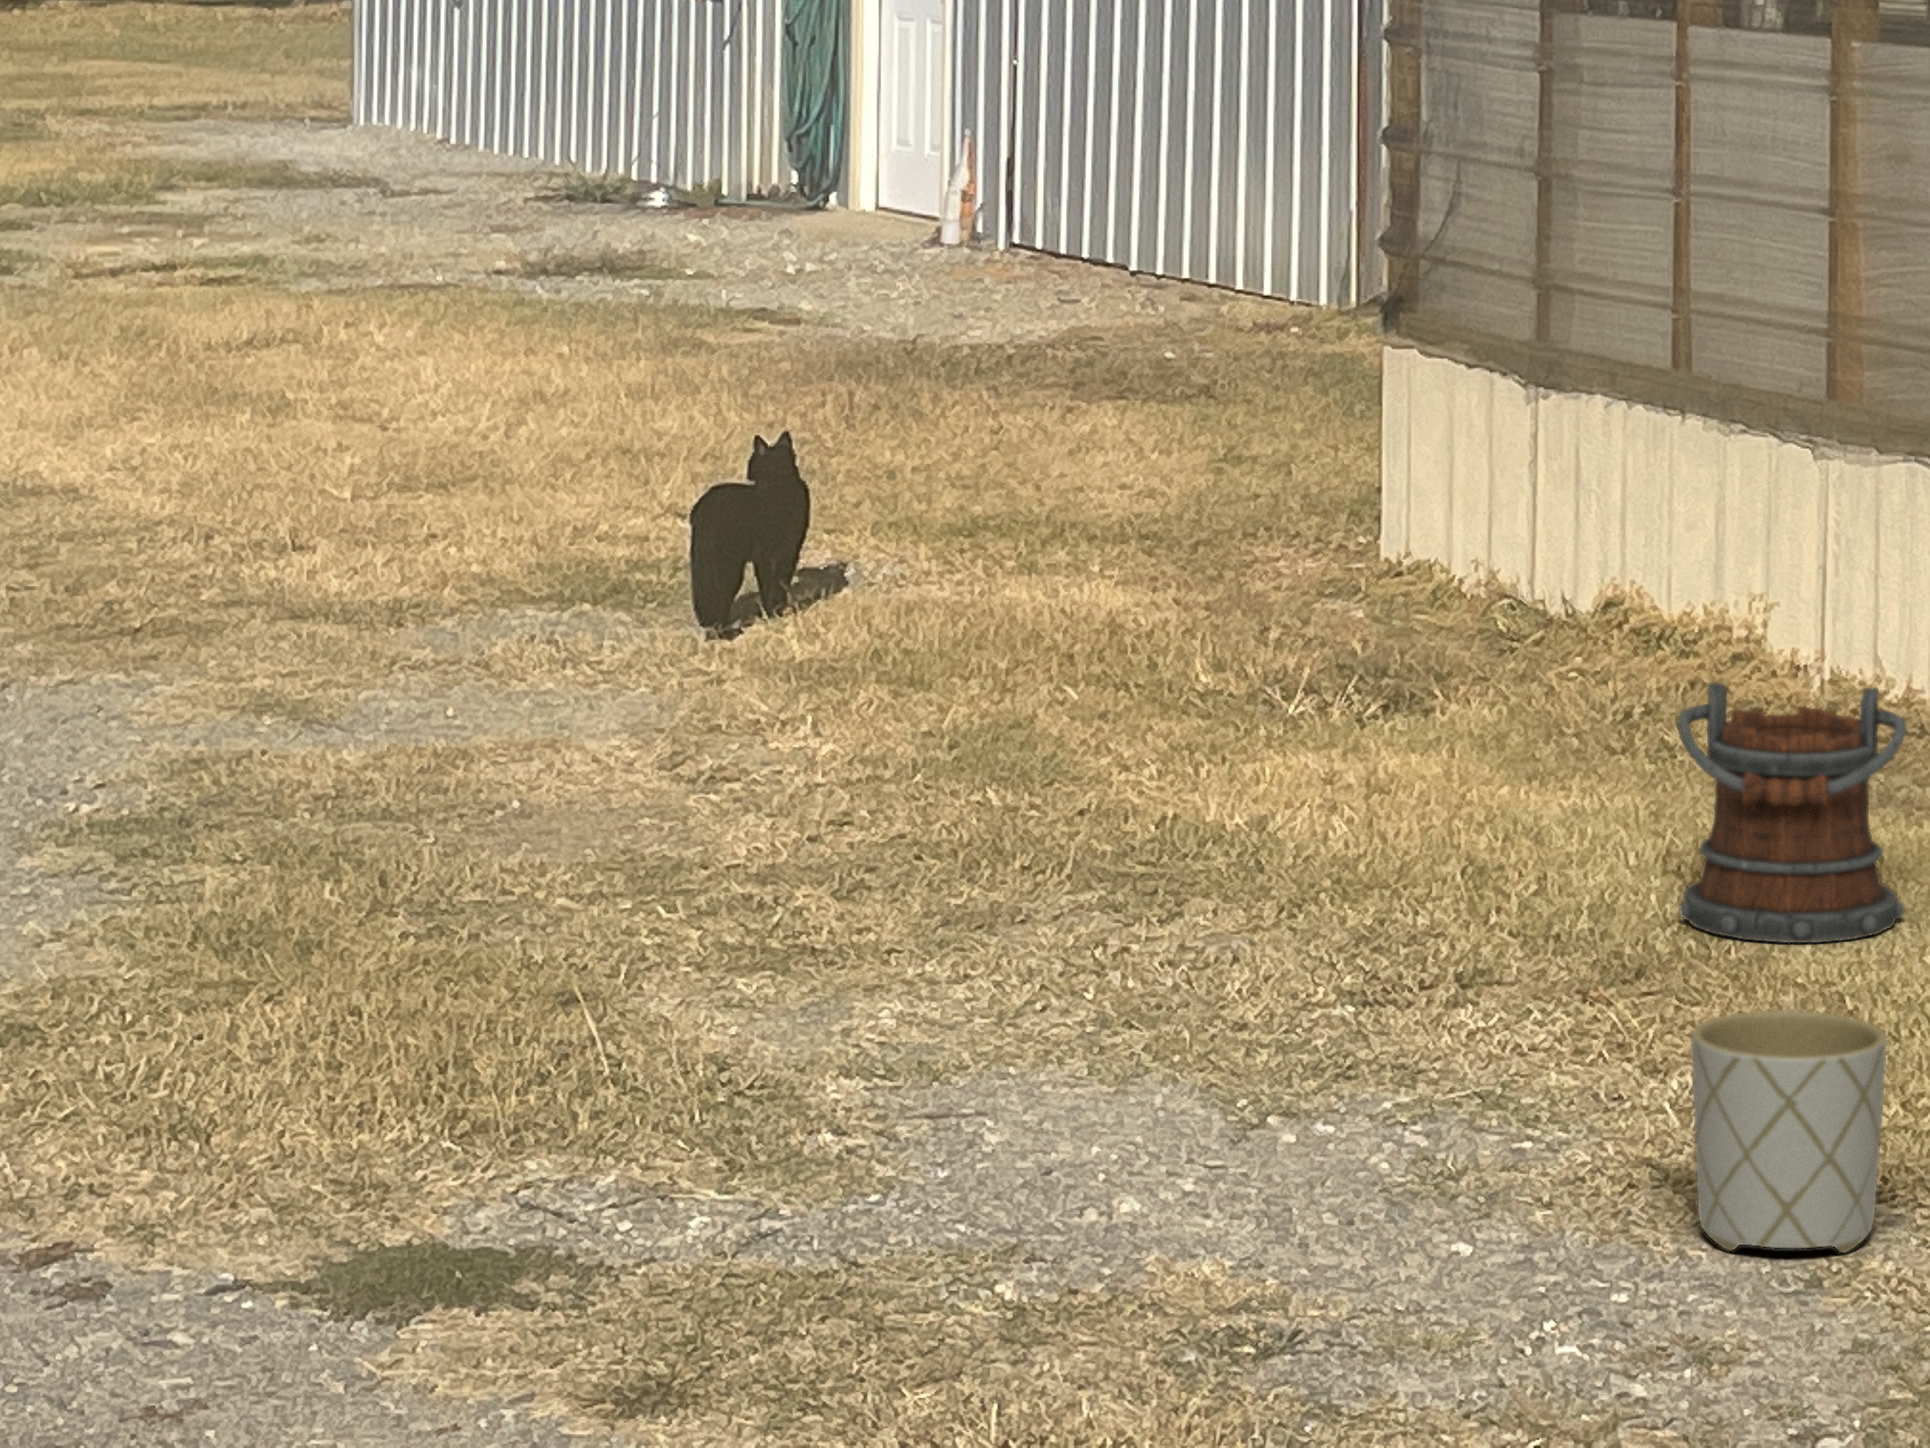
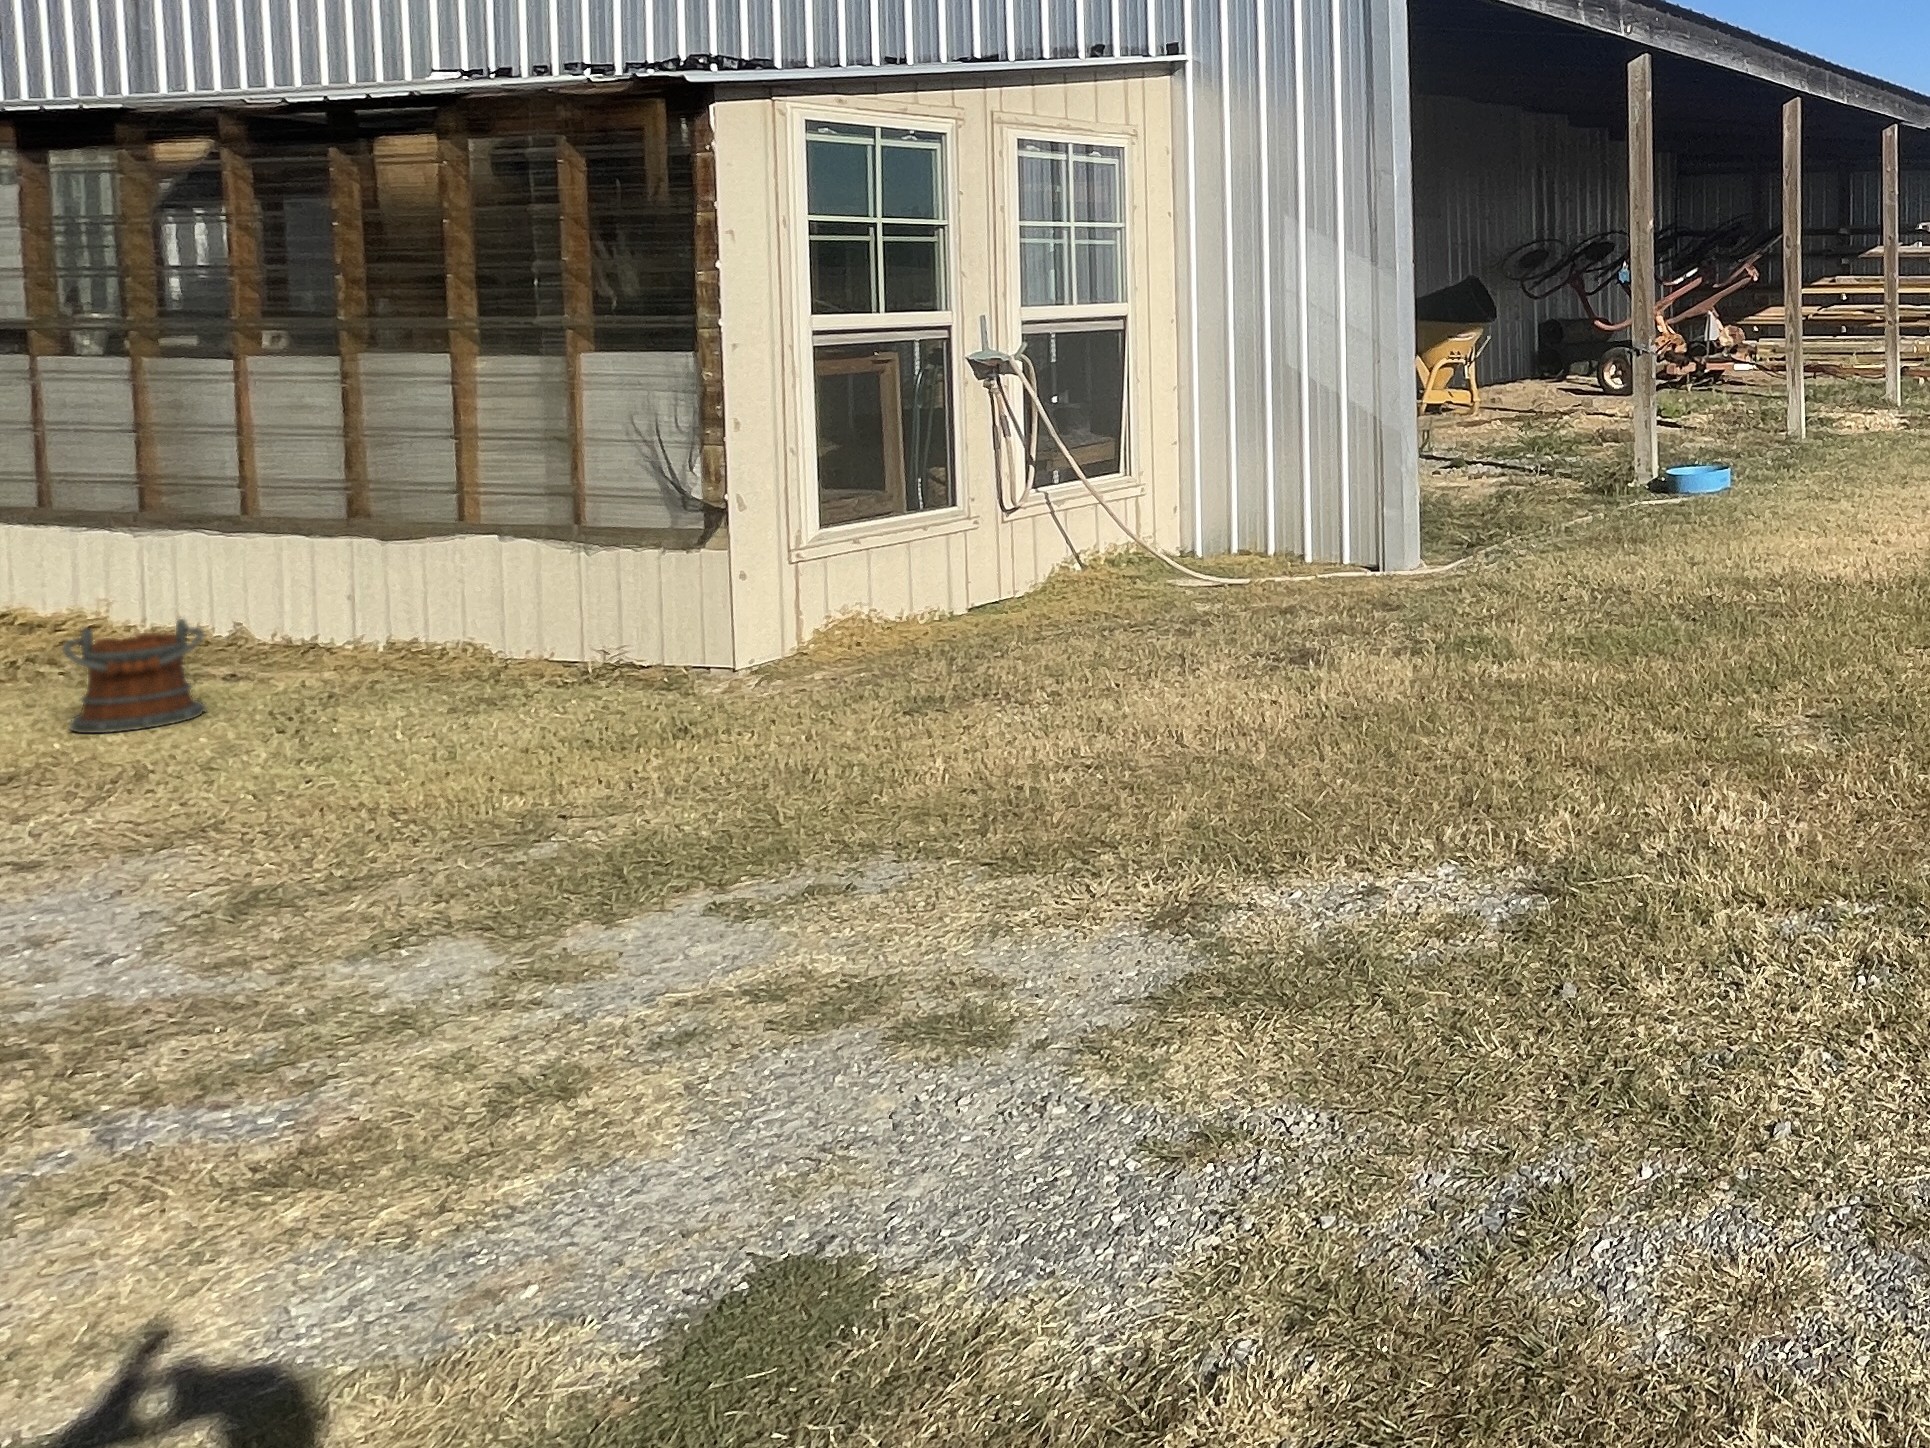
planter: present [1692,1010,1887,1253] -> none [98,729,210,828]

